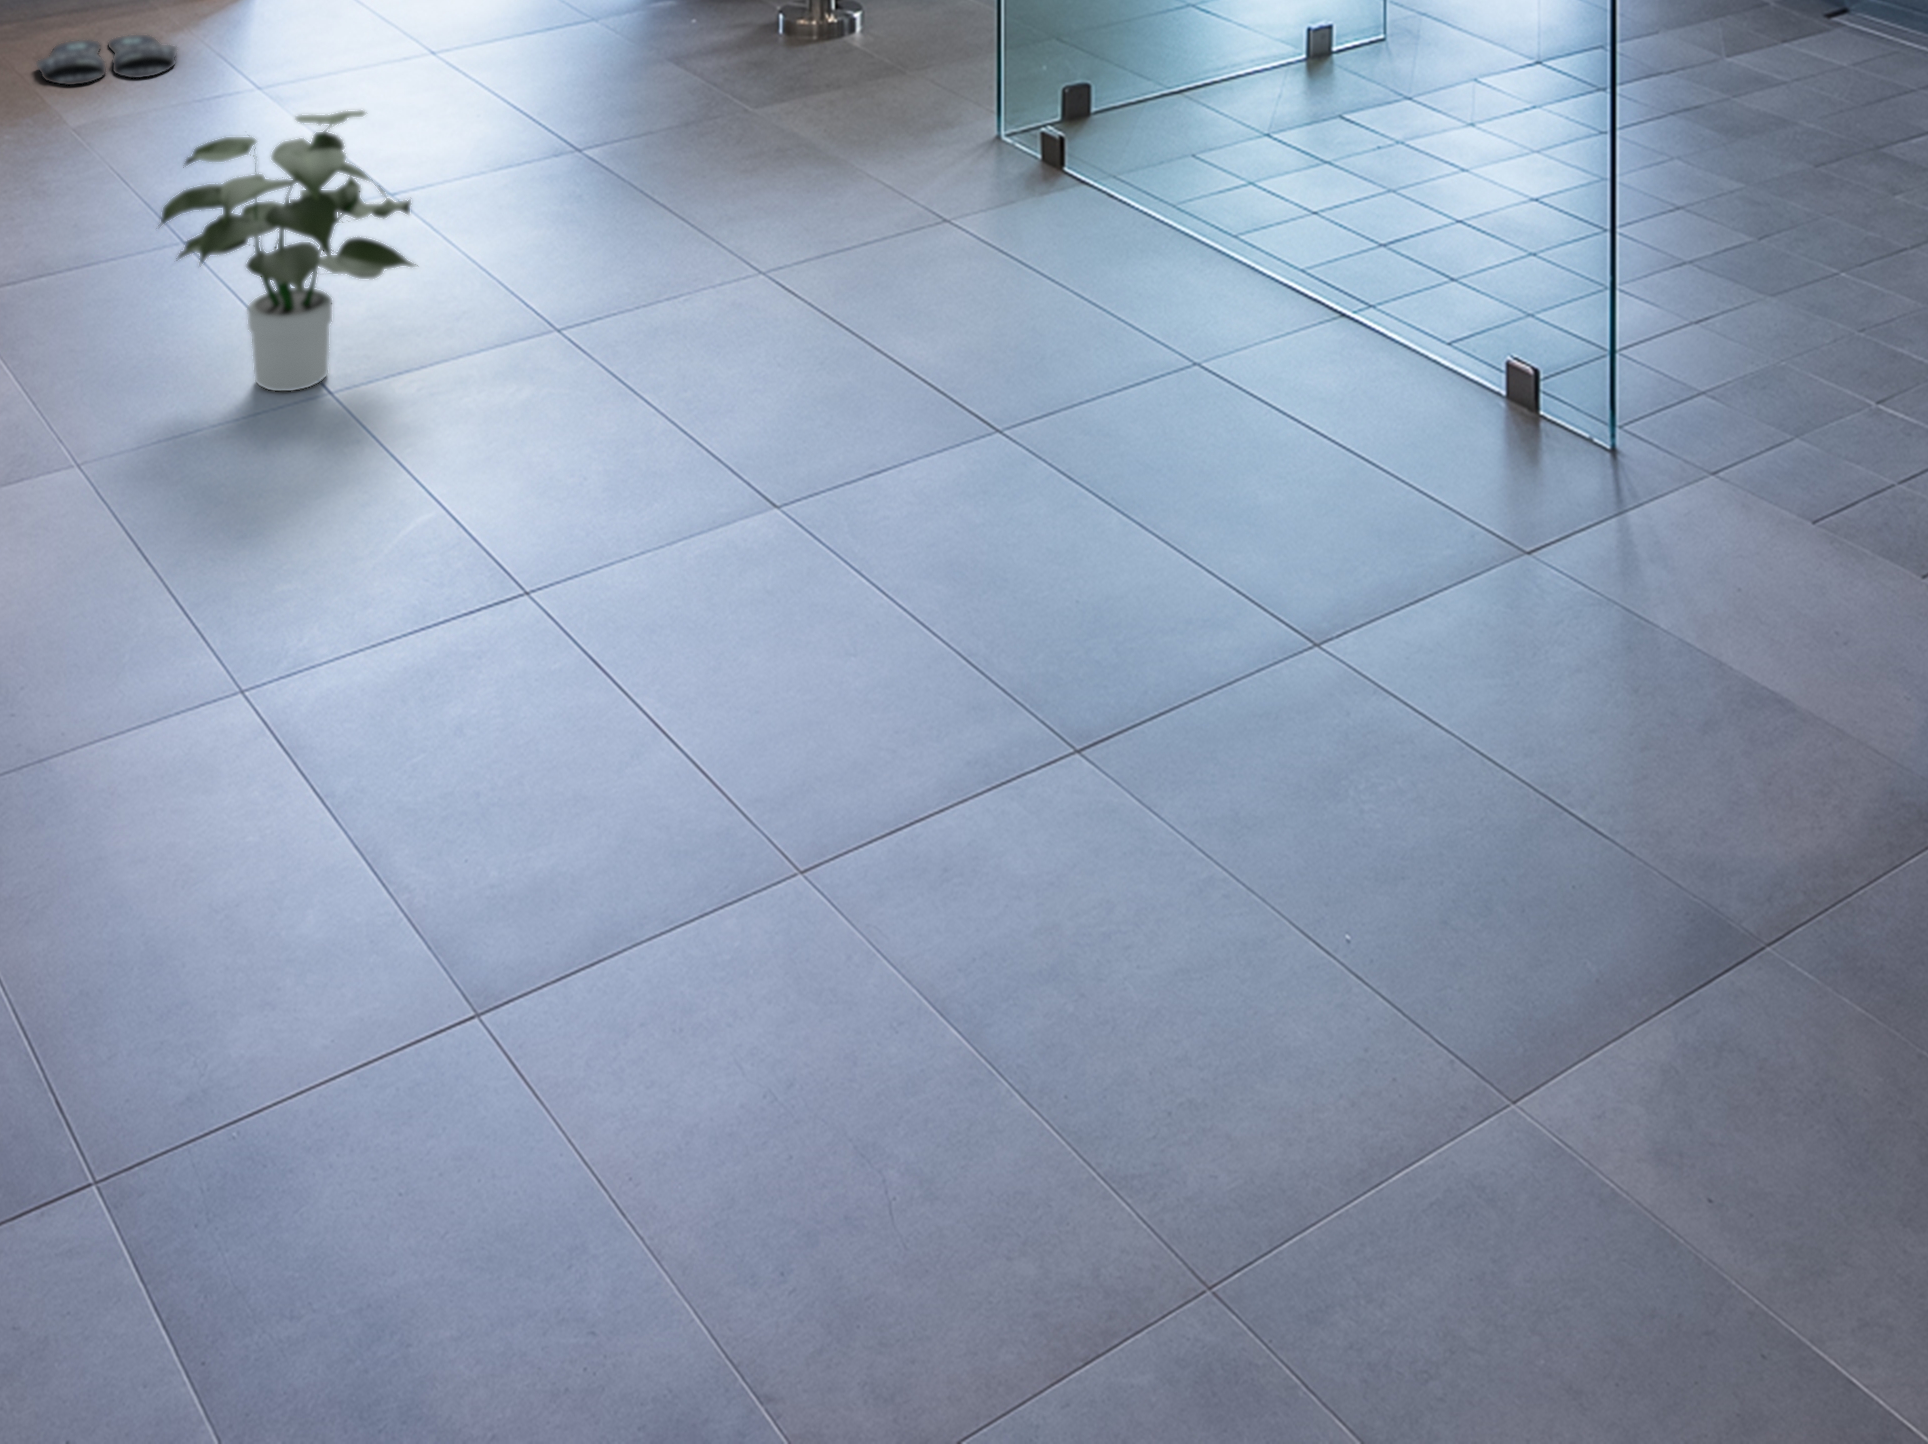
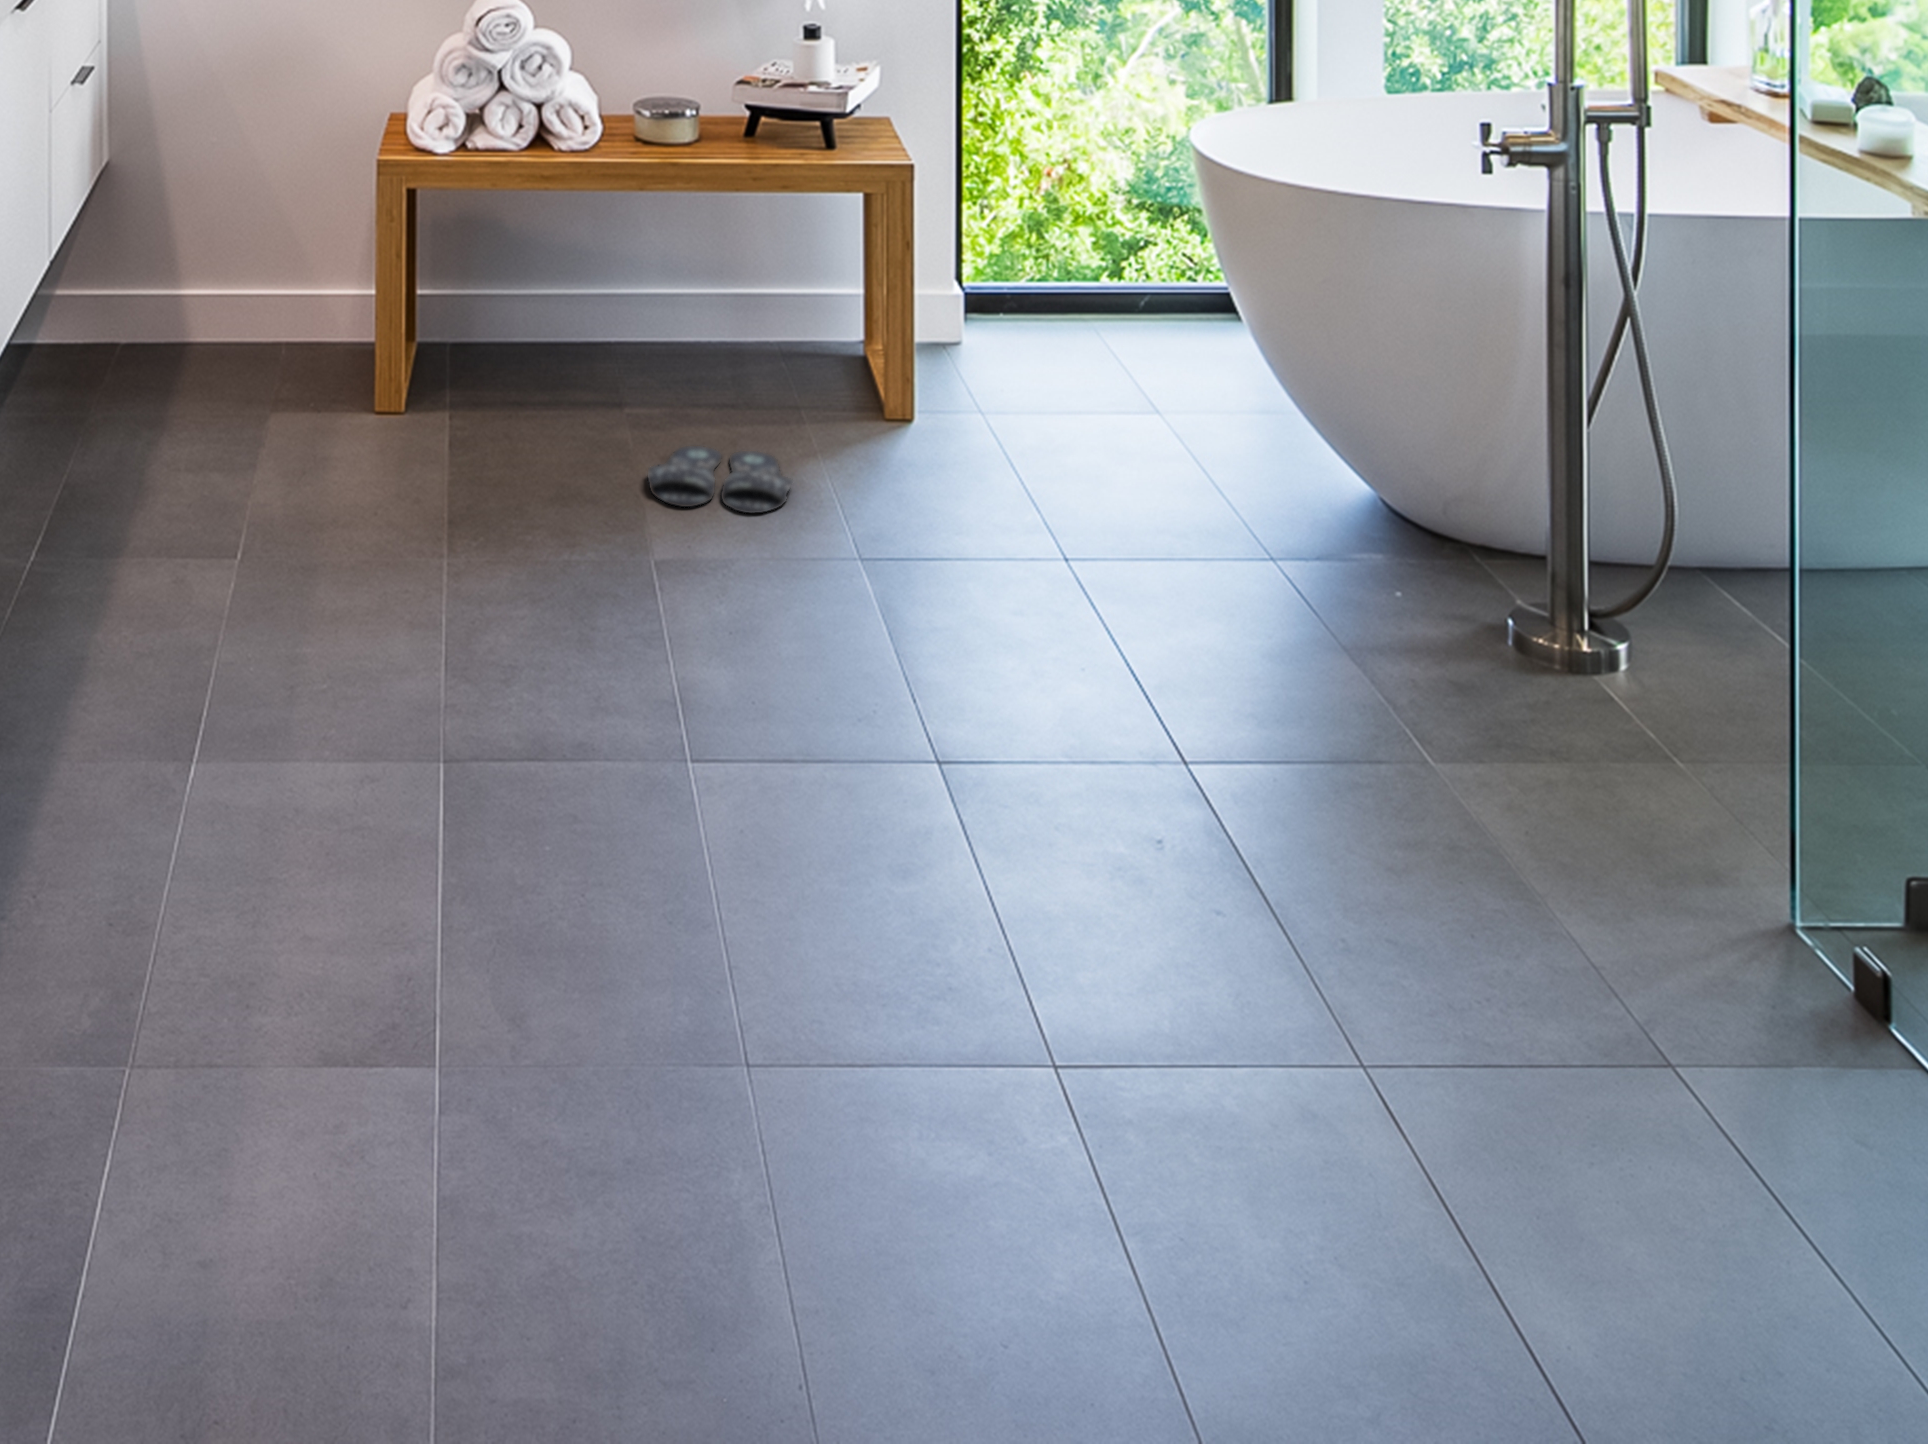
potted plant: present [161,111,416,391] -> none [603,696,902,1047]

